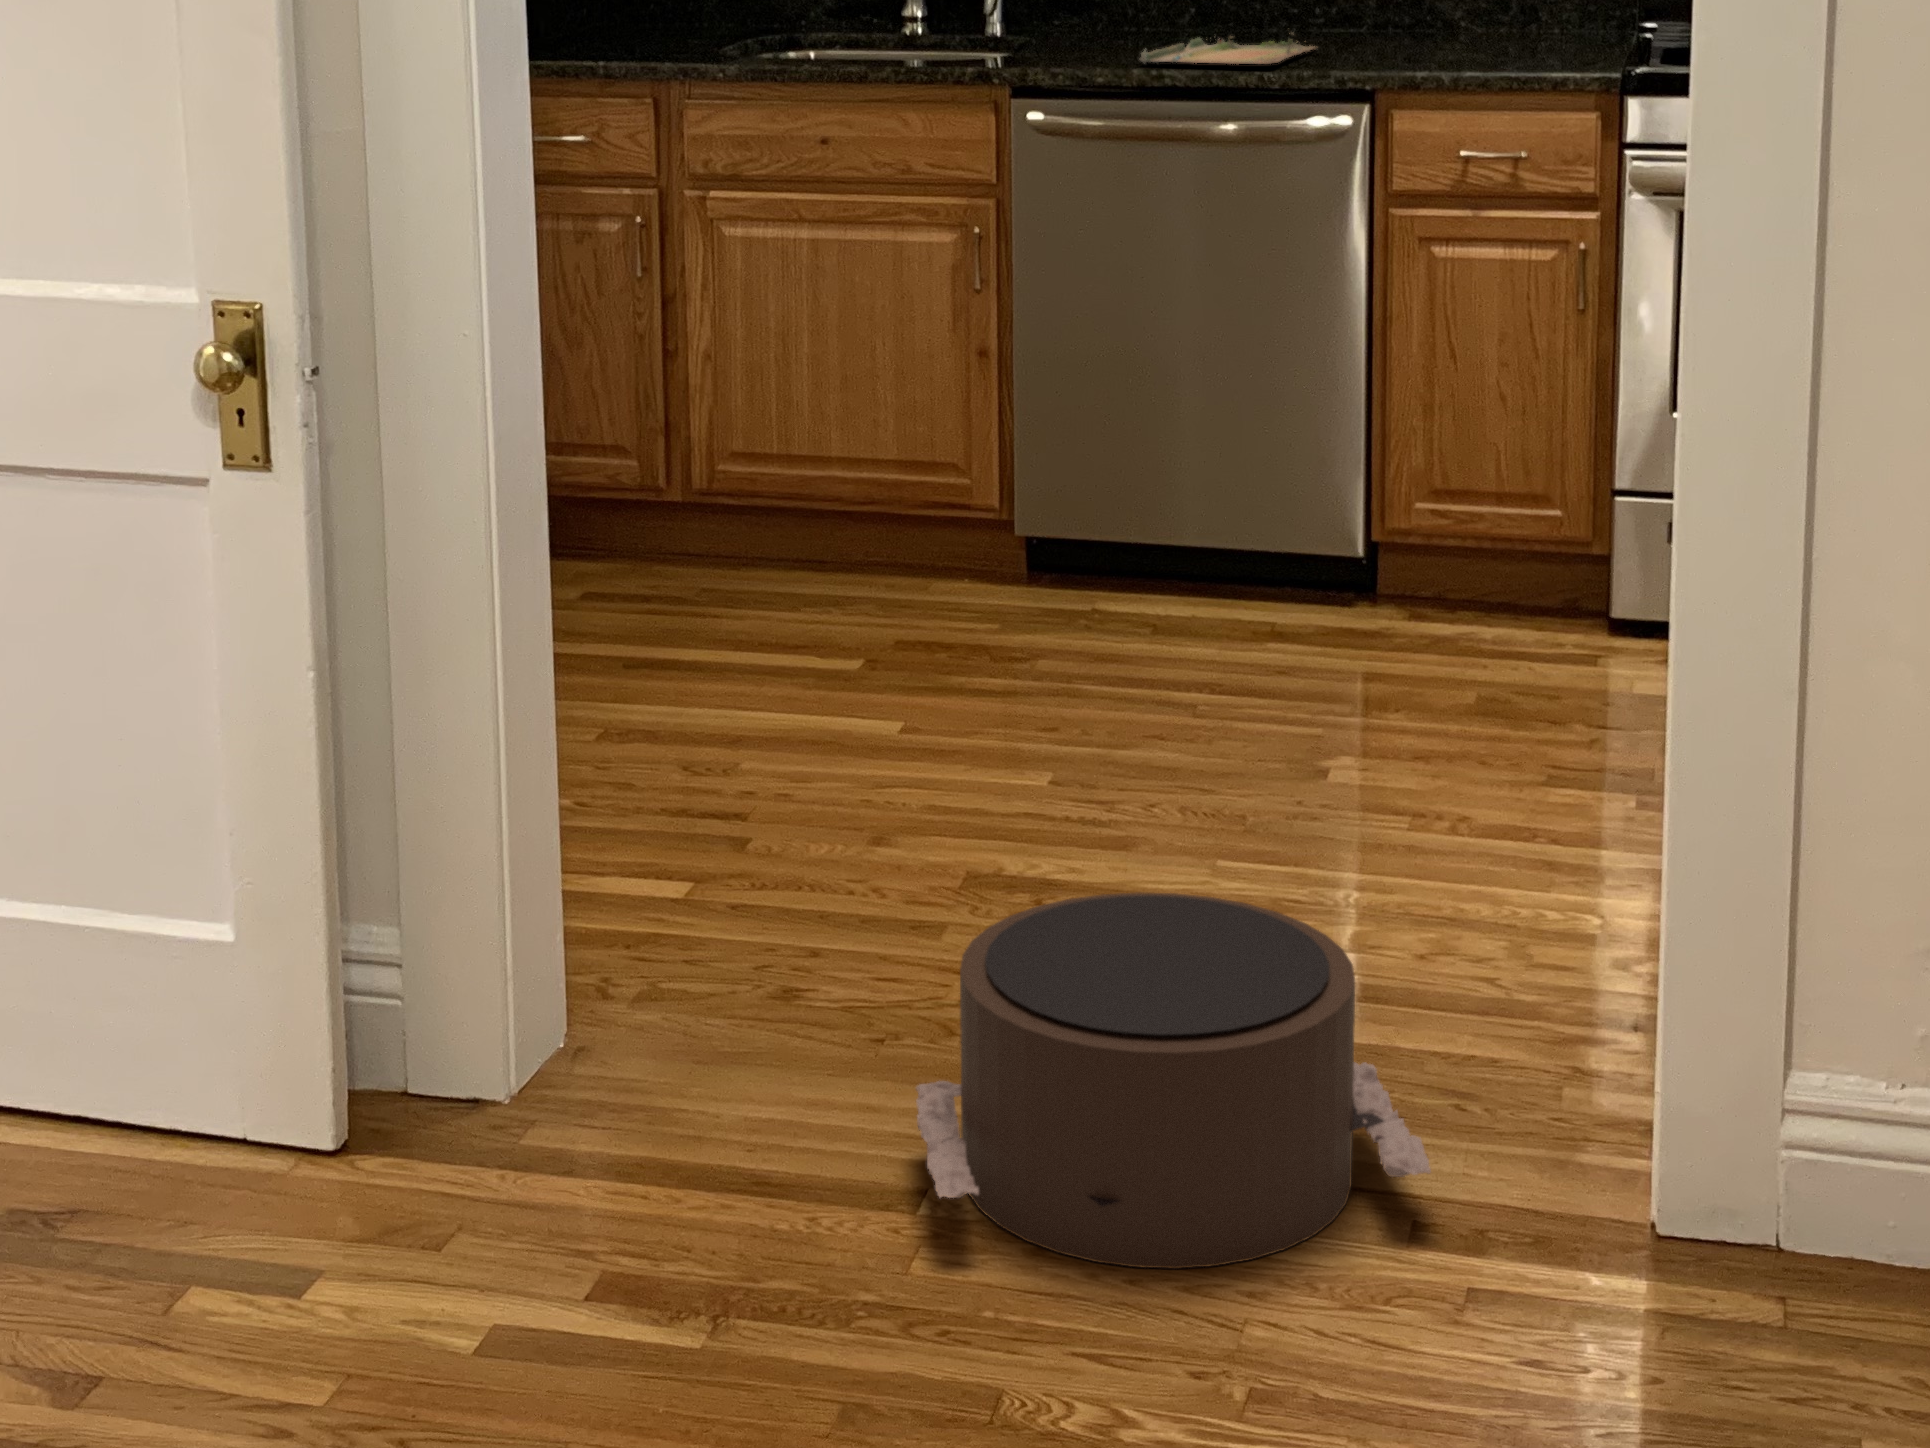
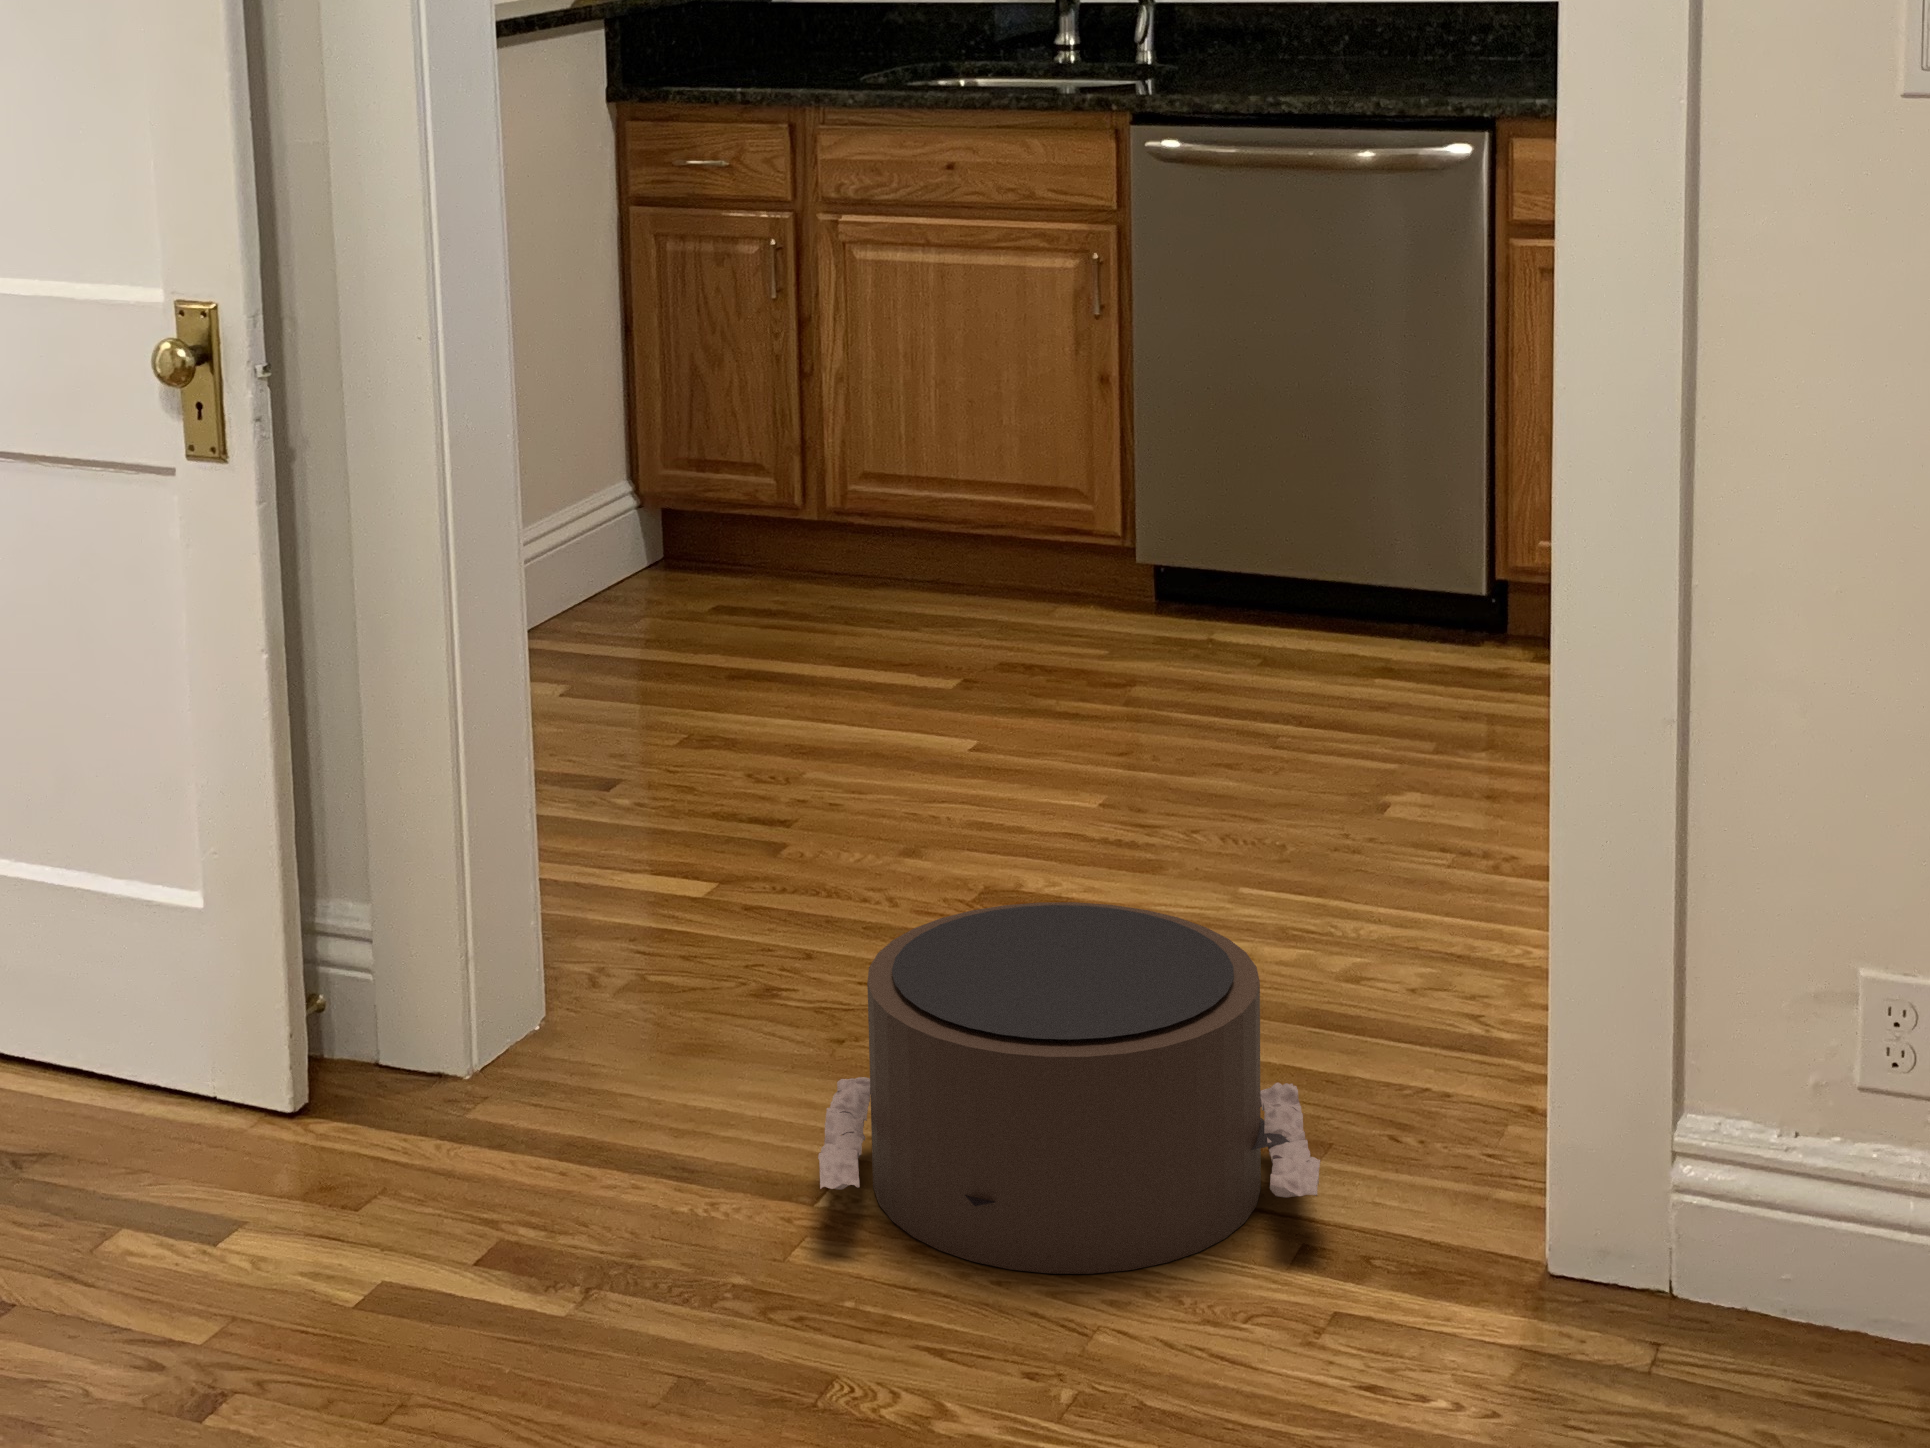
tray: present [1140,36,1316,64] -> none [1266,55,1459,90]

